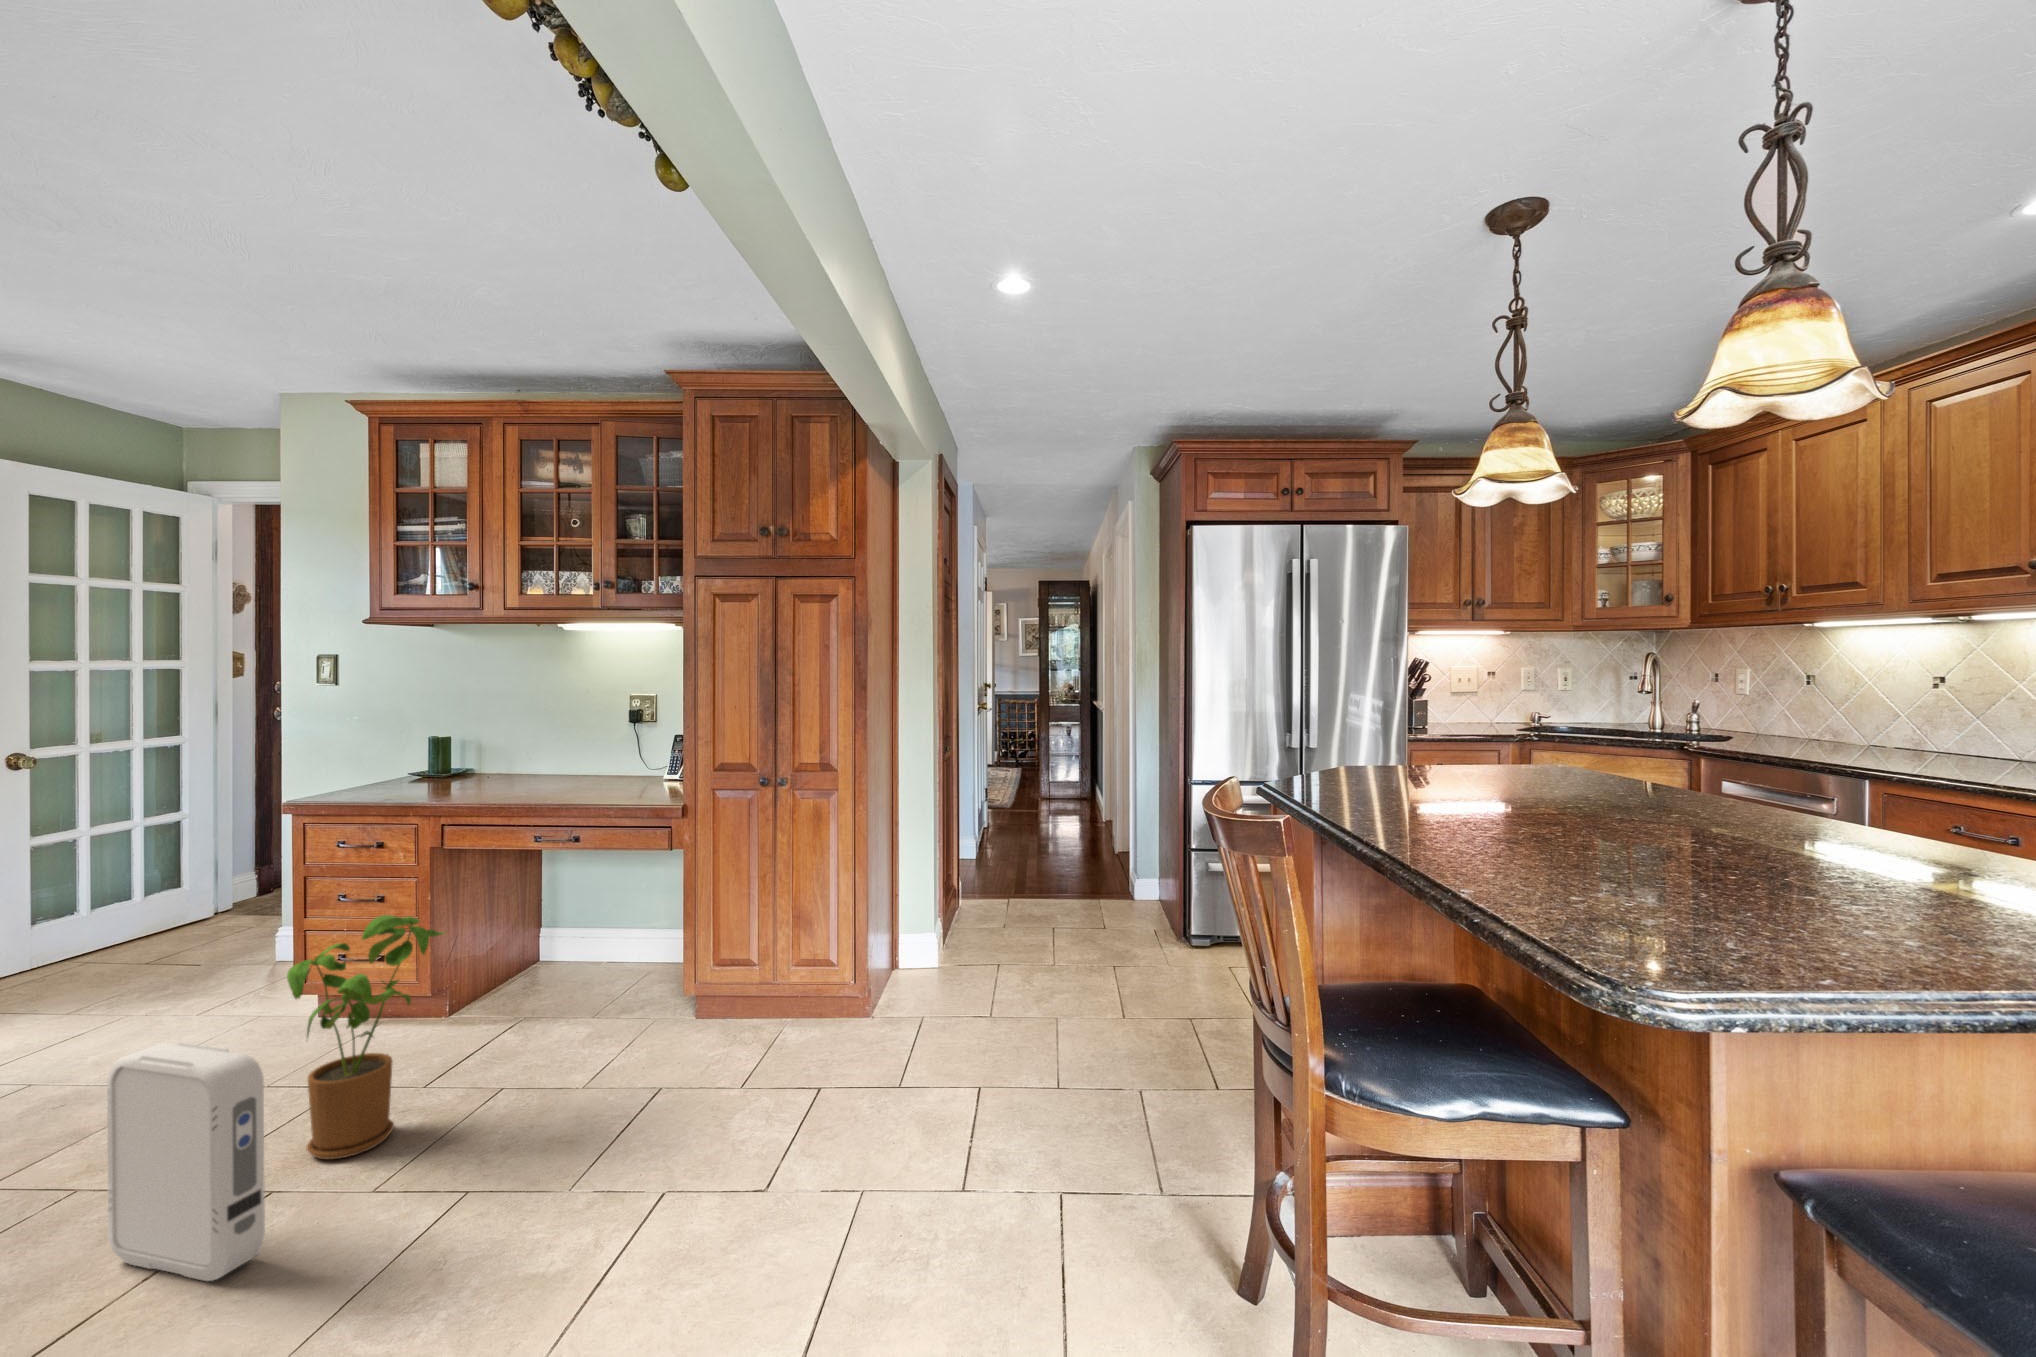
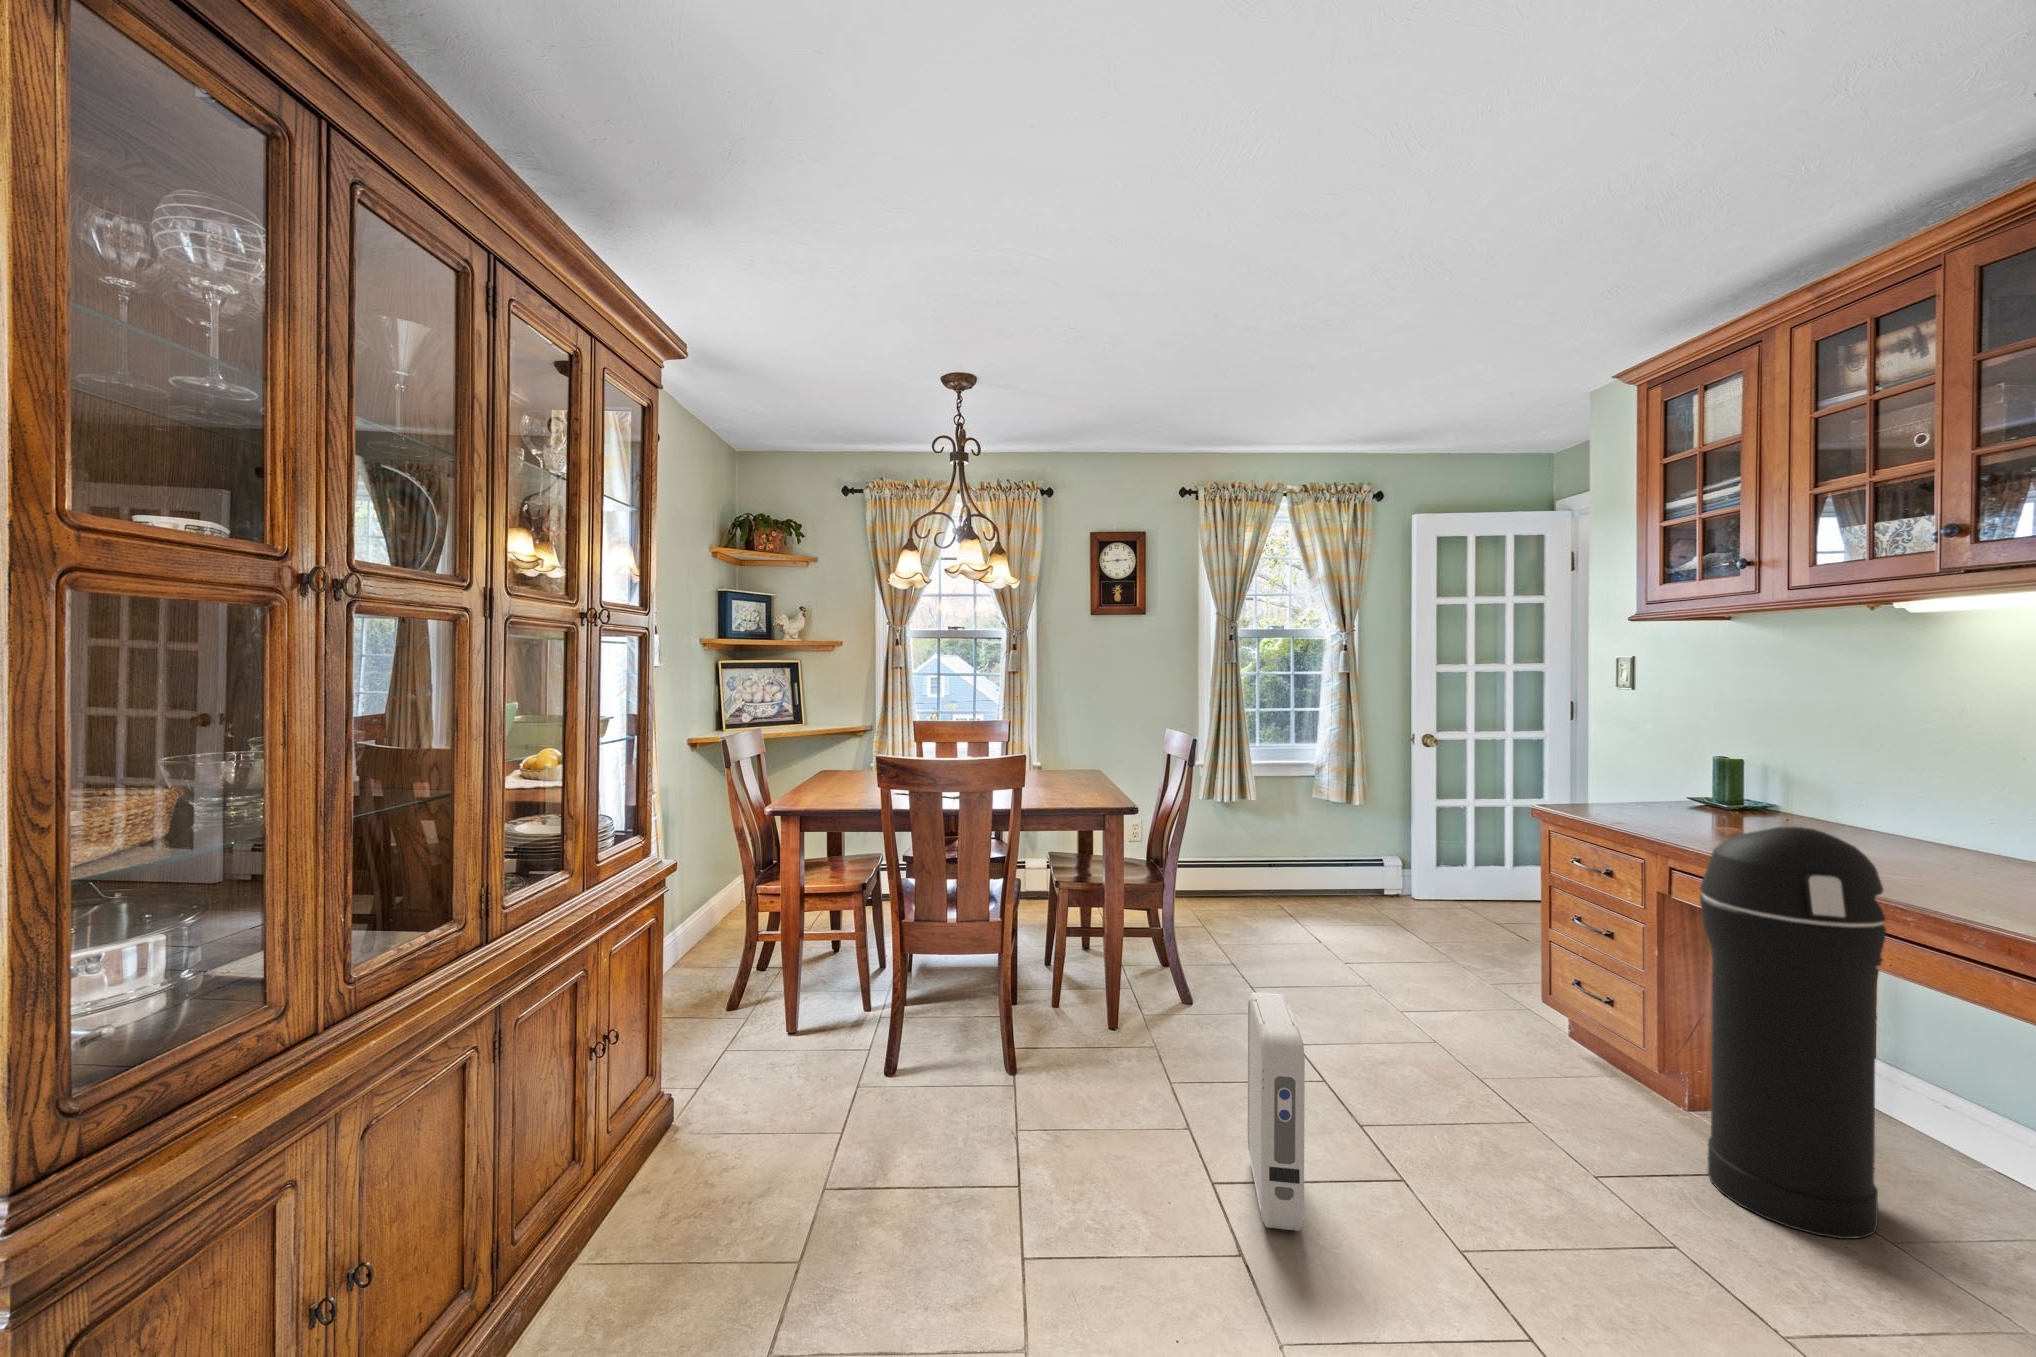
trash can: none [488,773,597,1045] -> present [1700,827,1886,1239]
house plant: present [287,915,444,1159] -> none [1403,950,1569,1205]

